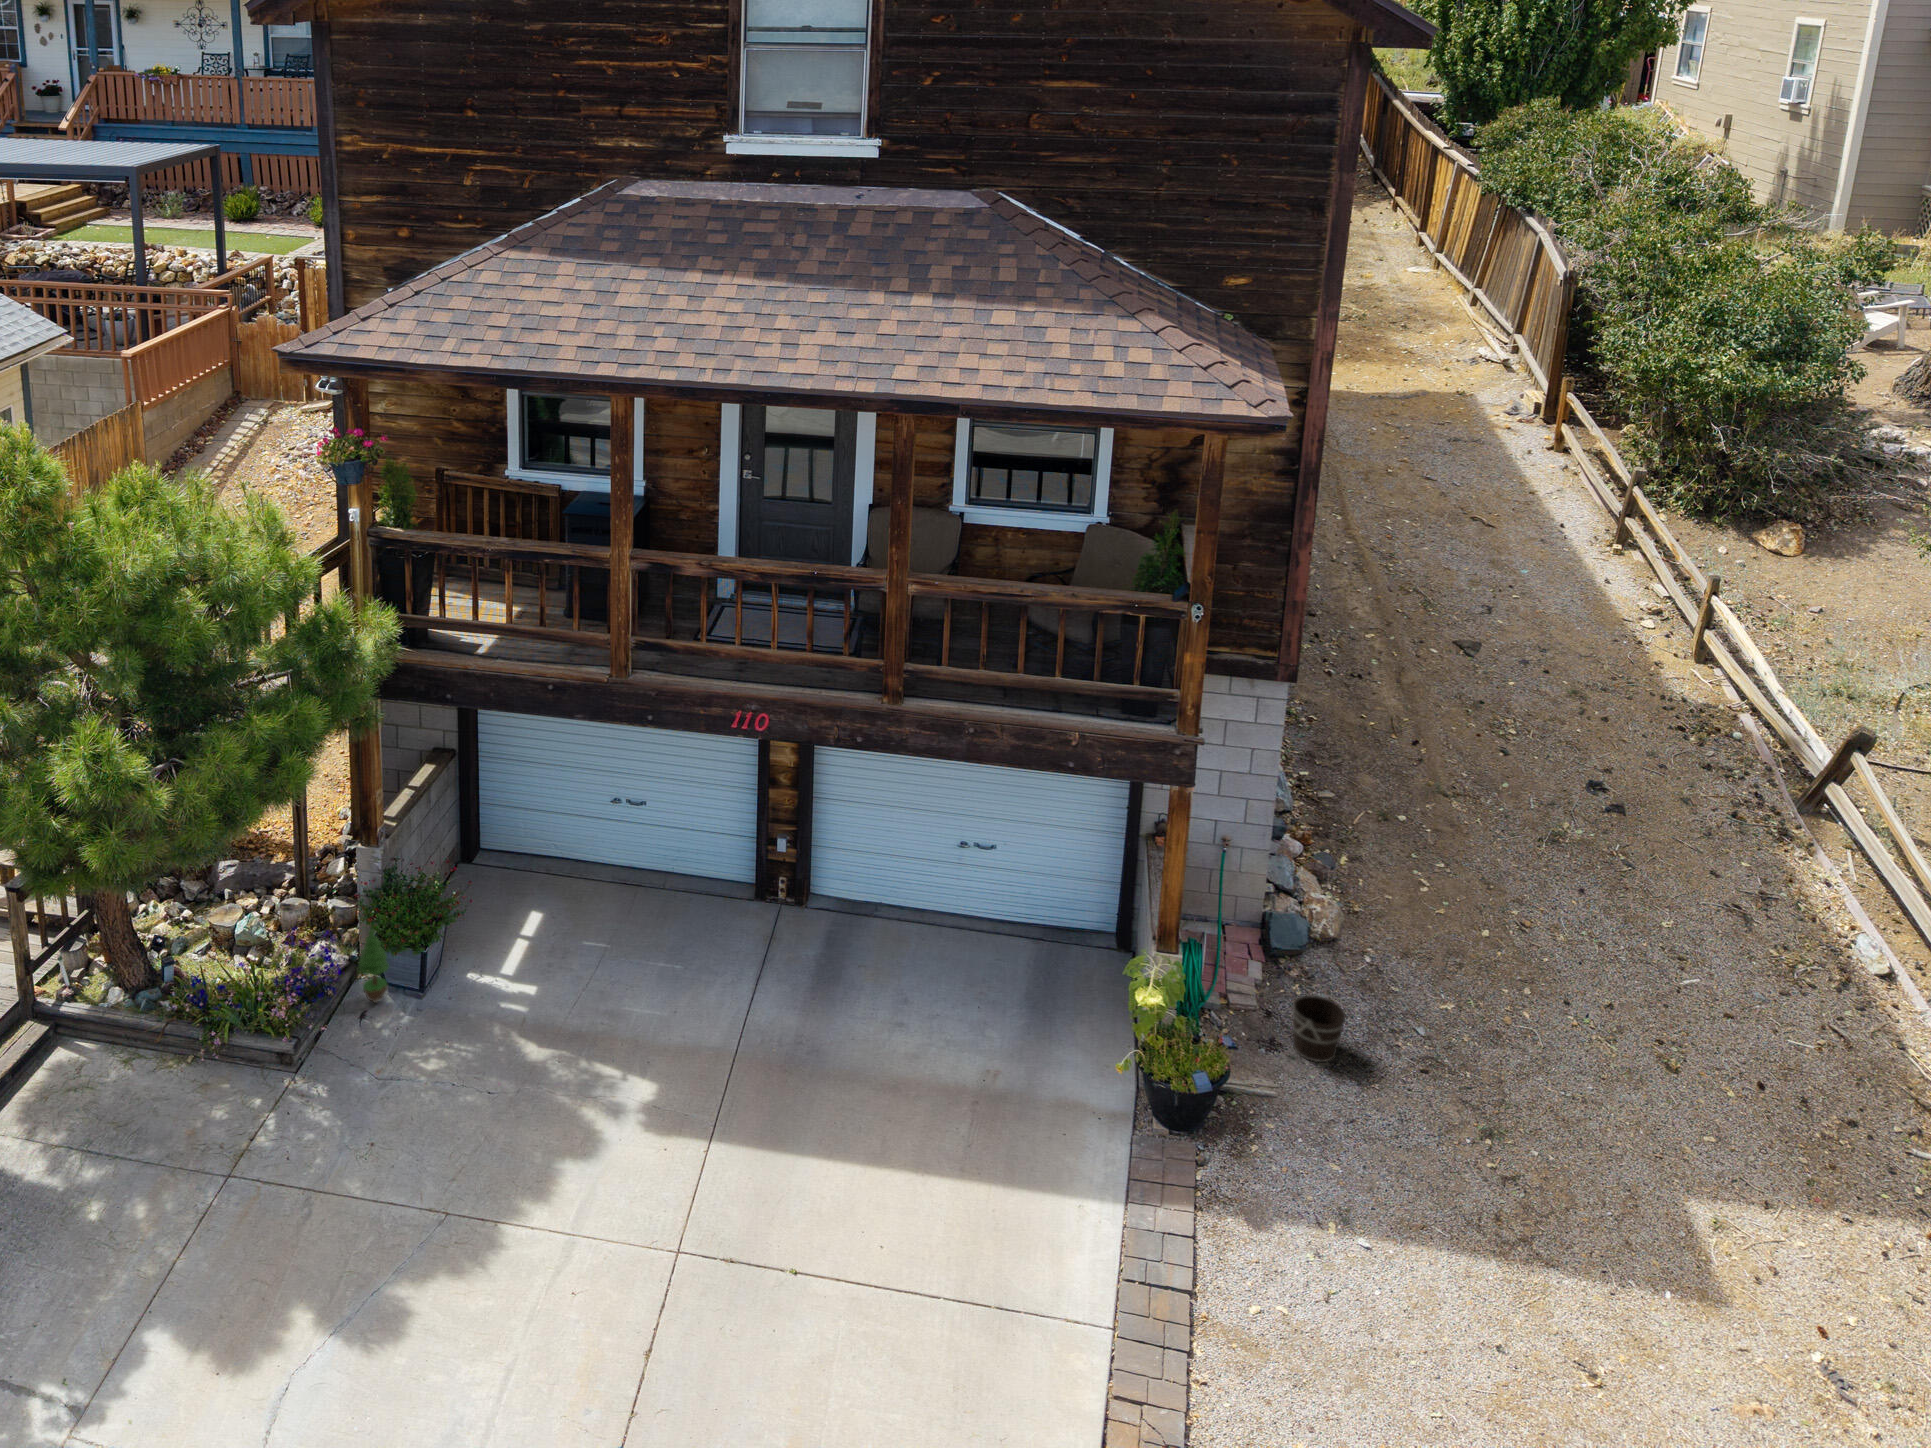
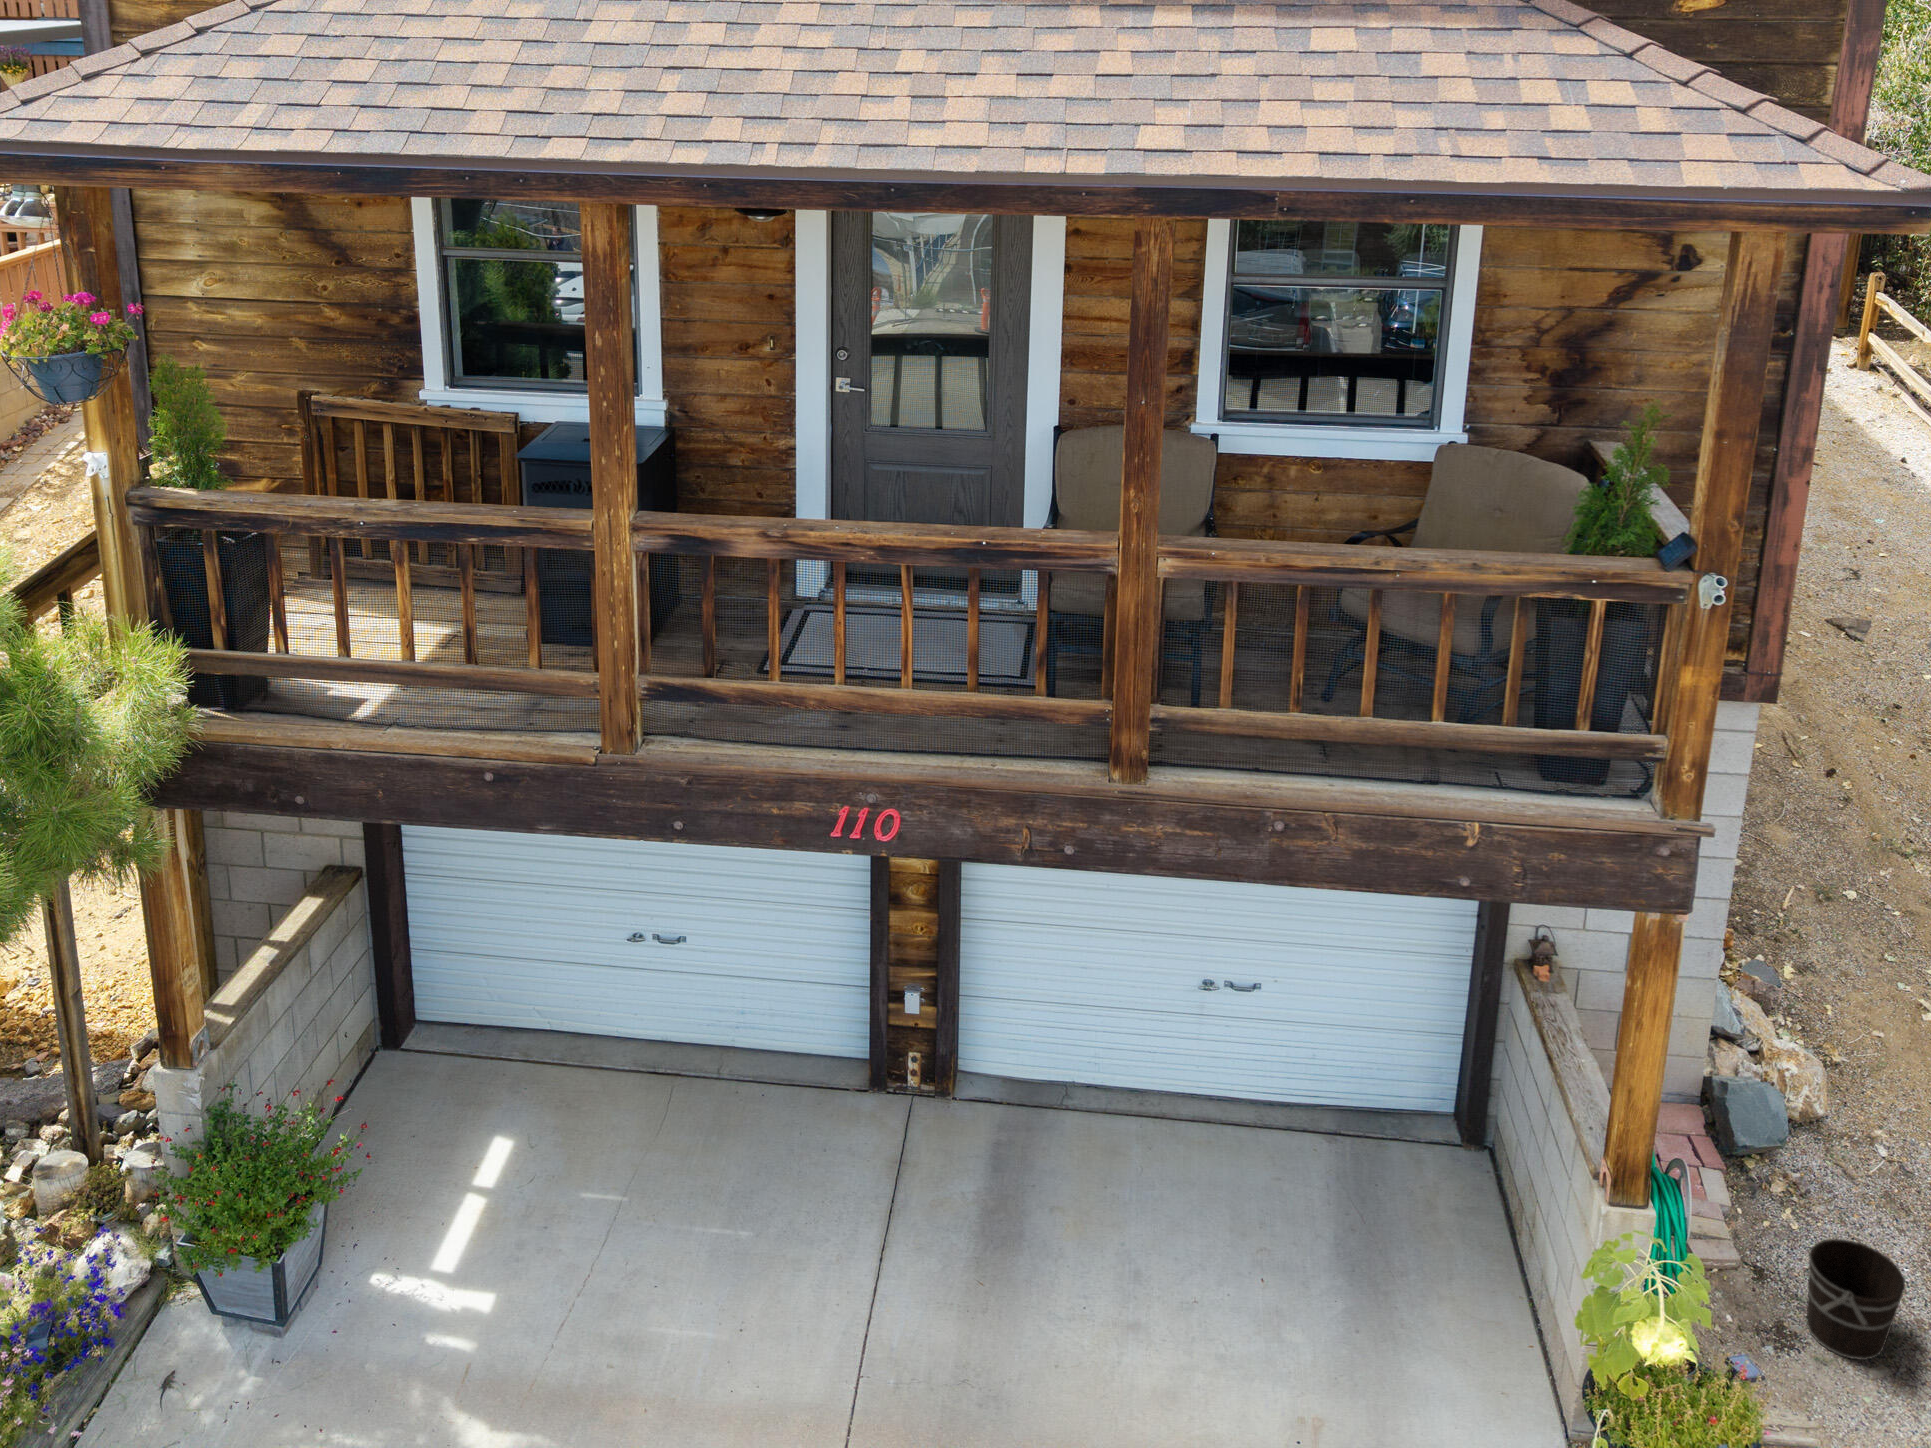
potted tree: present [359,928,389,1003] -> none [158,1217,219,1351]

